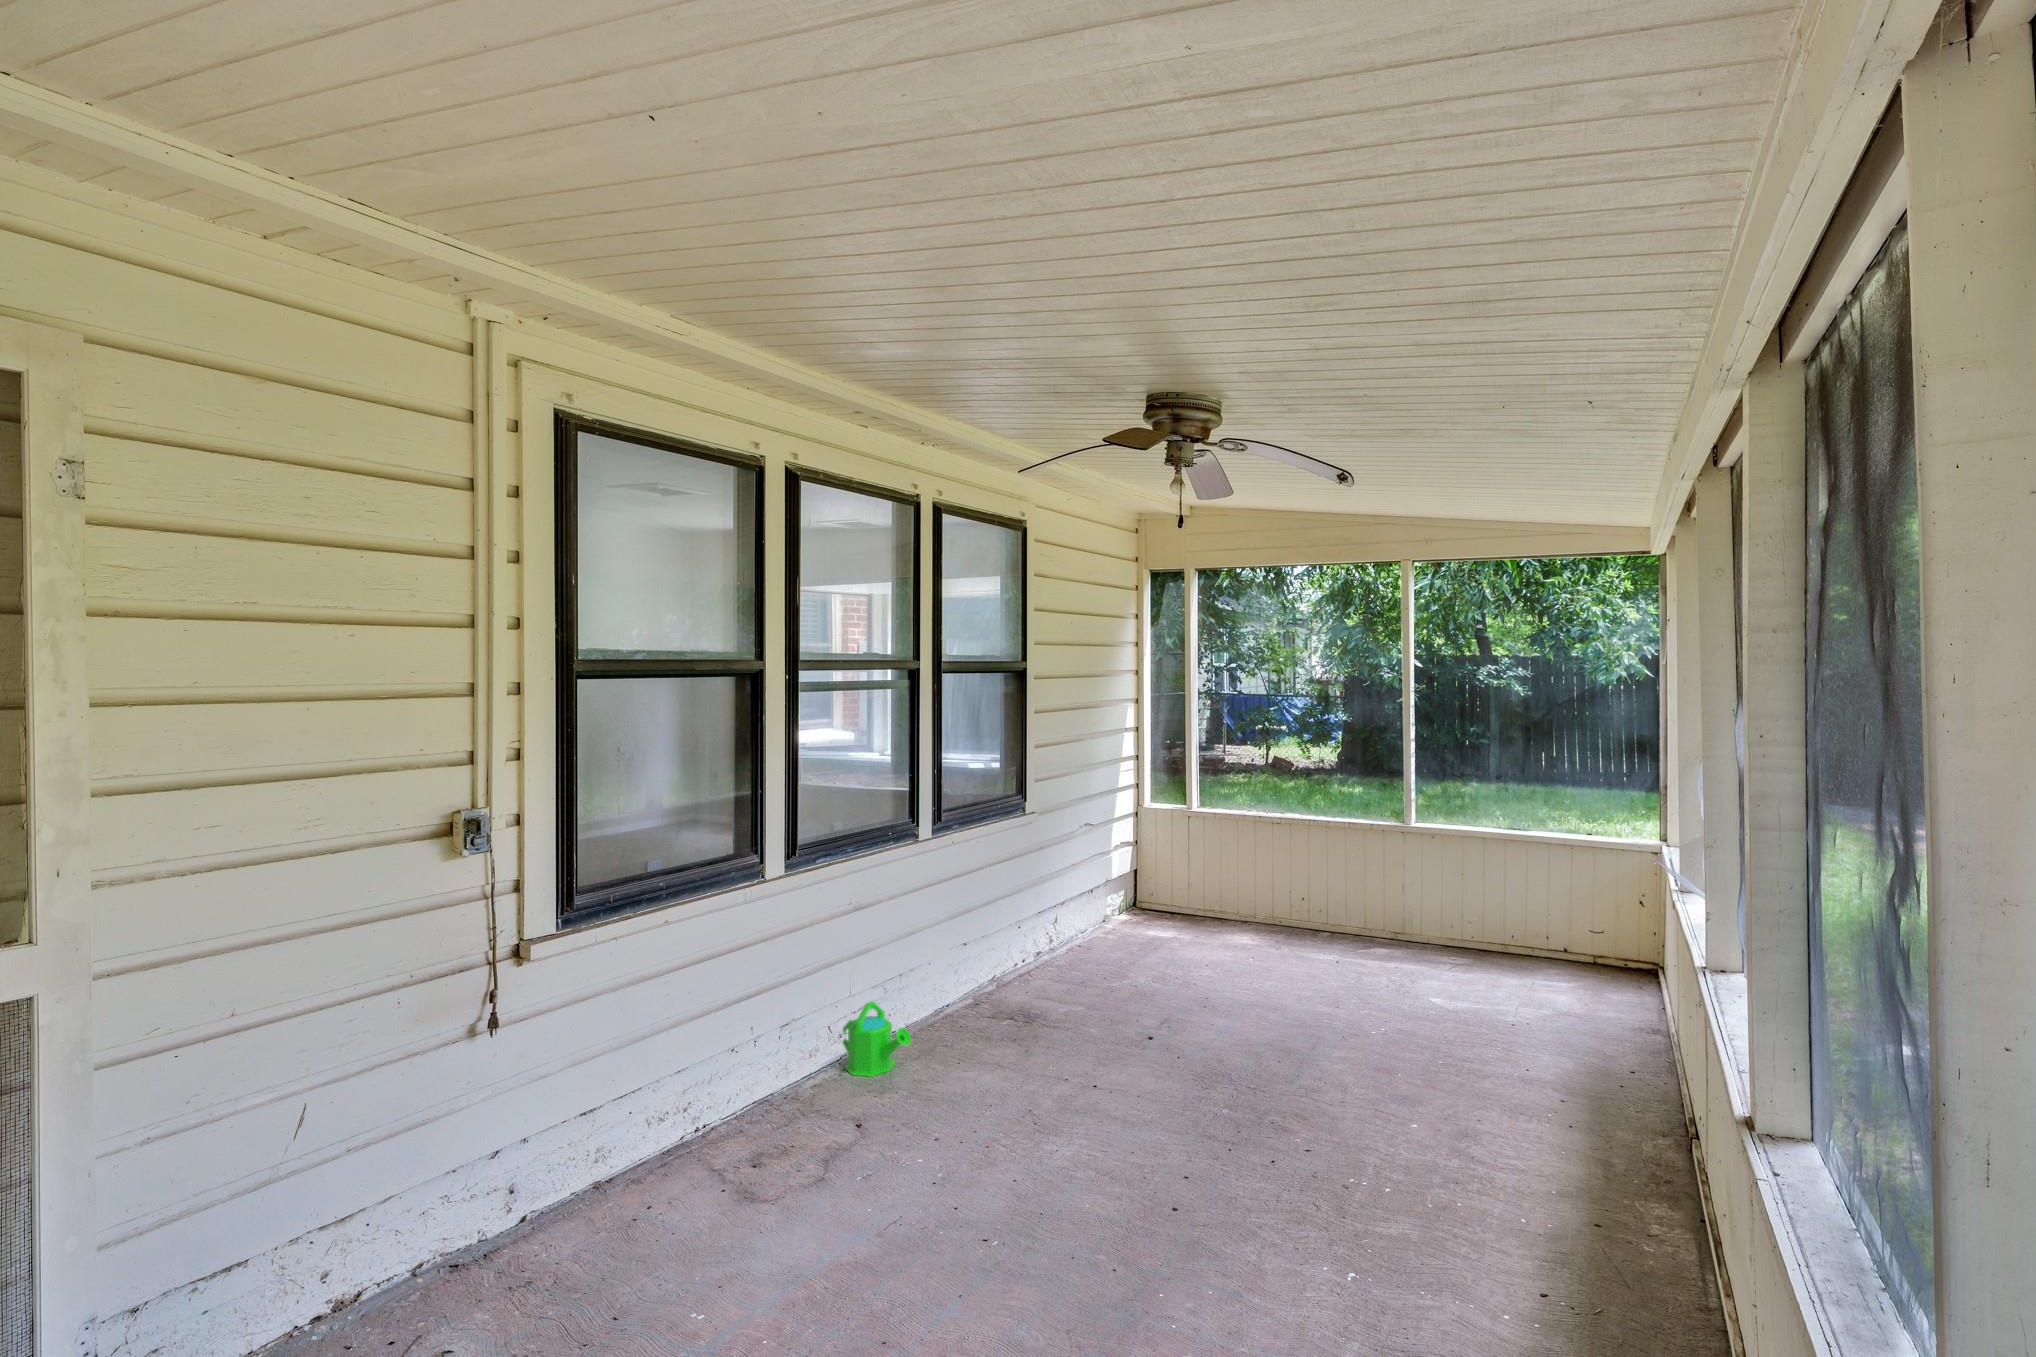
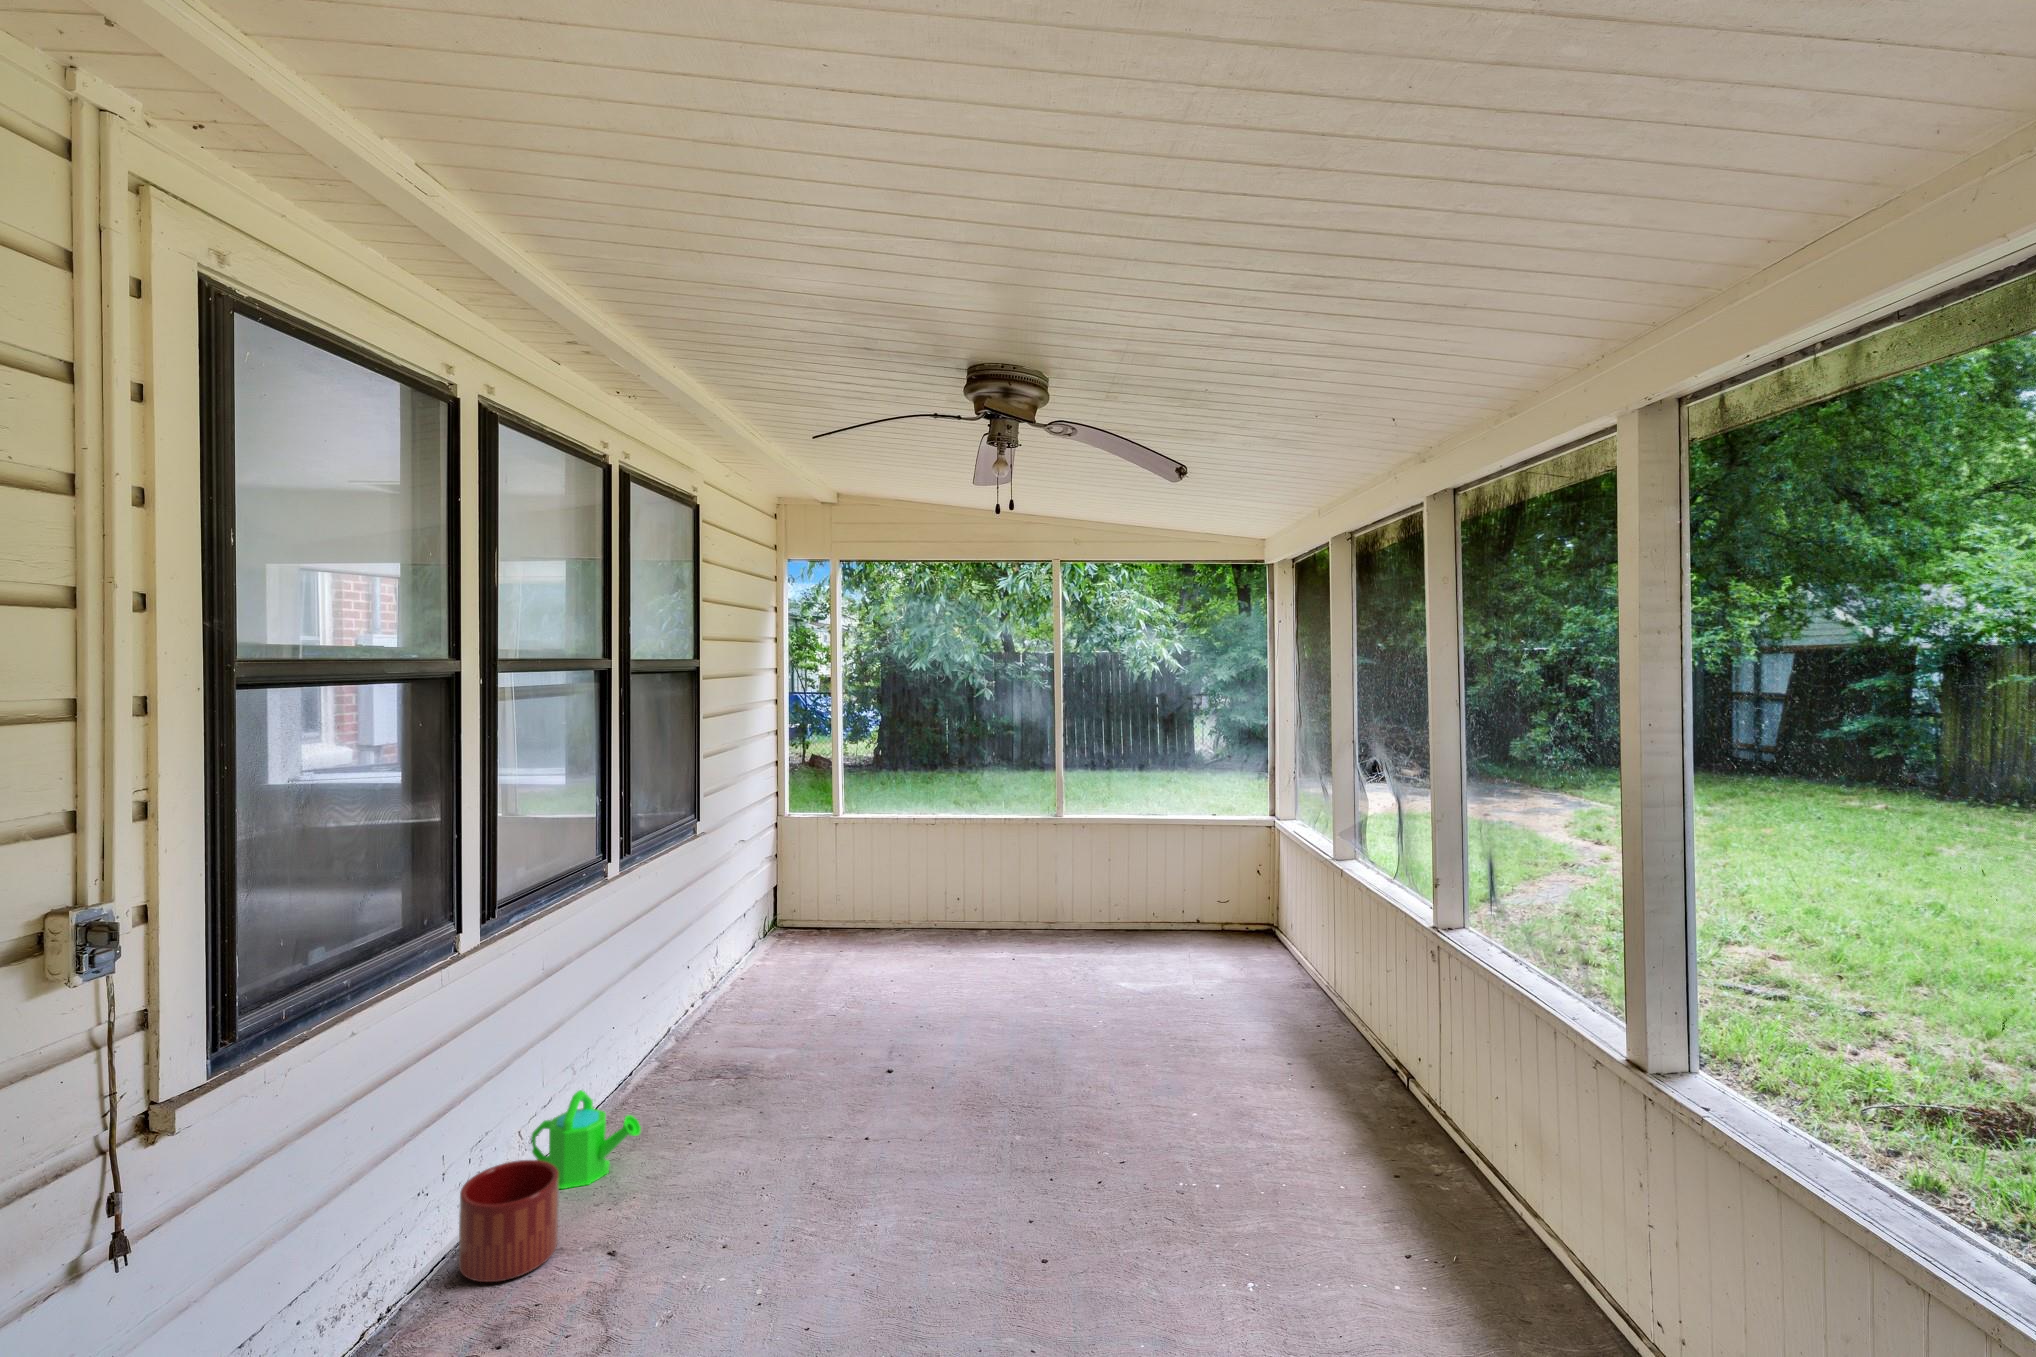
planter: none [757,1042,826,1128] -> present [459,1160,559,1282]

